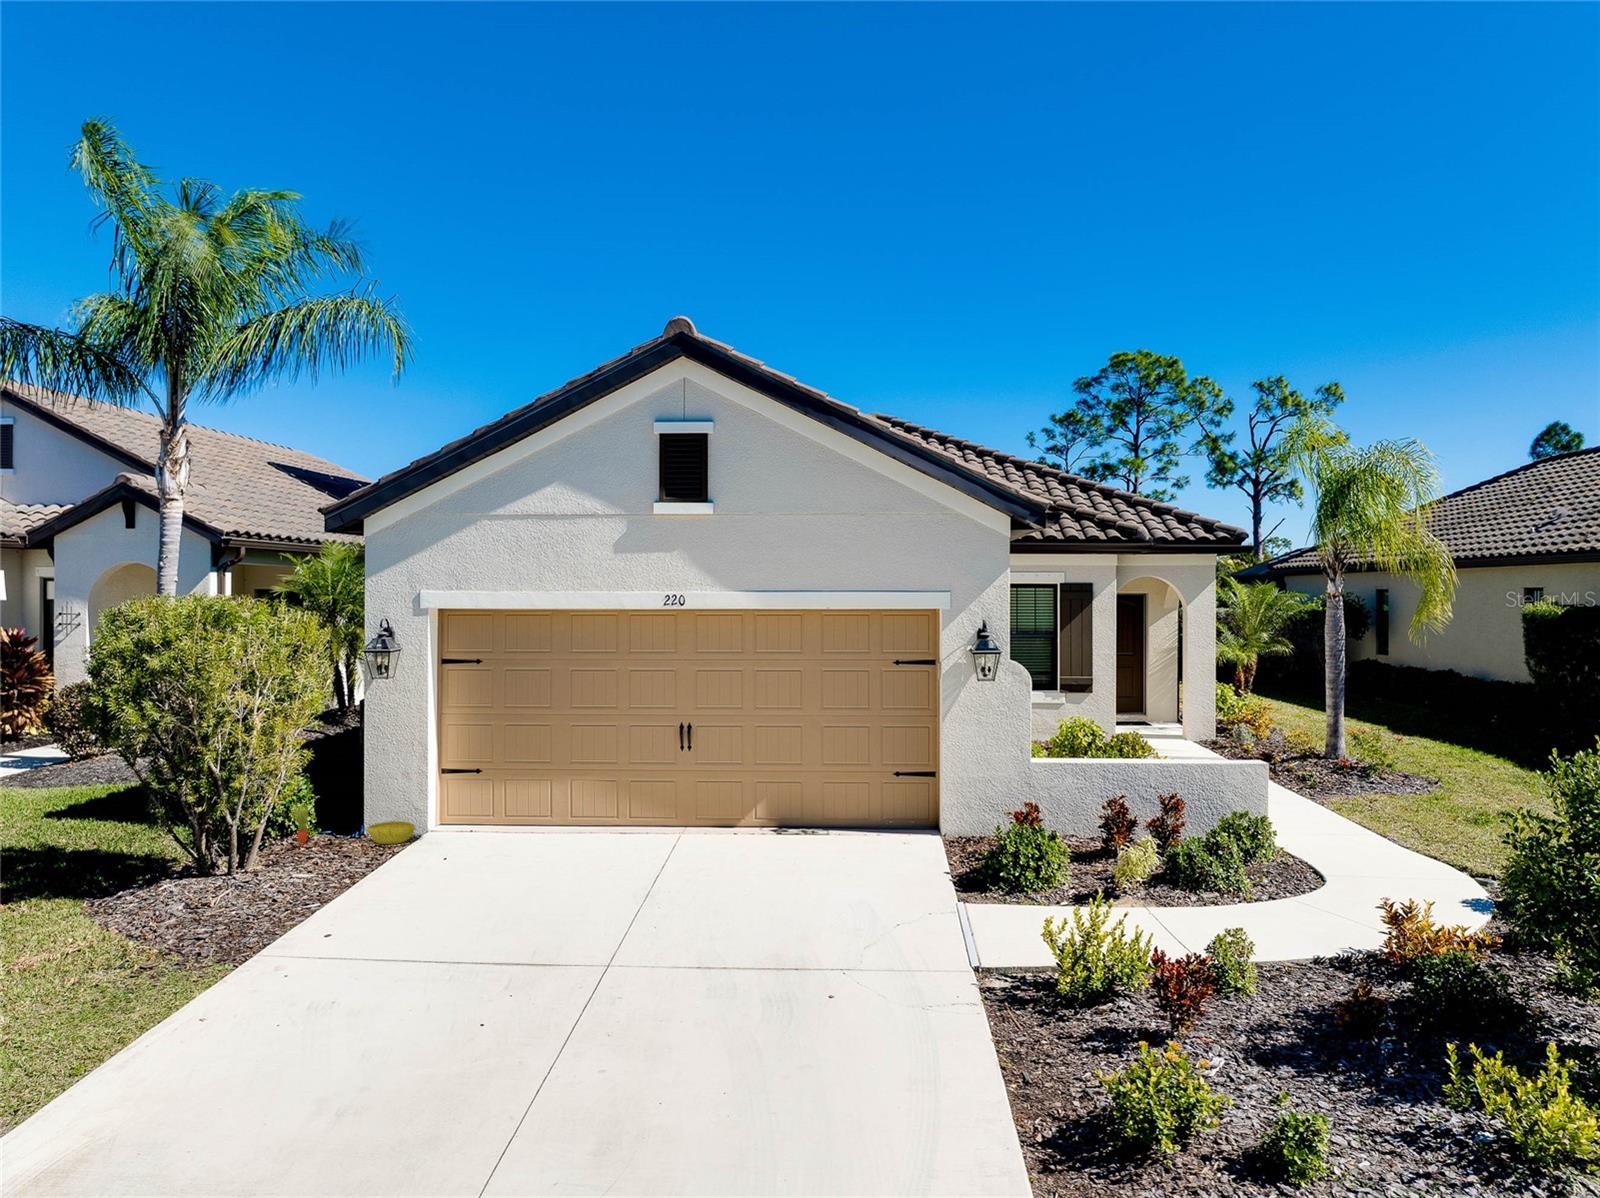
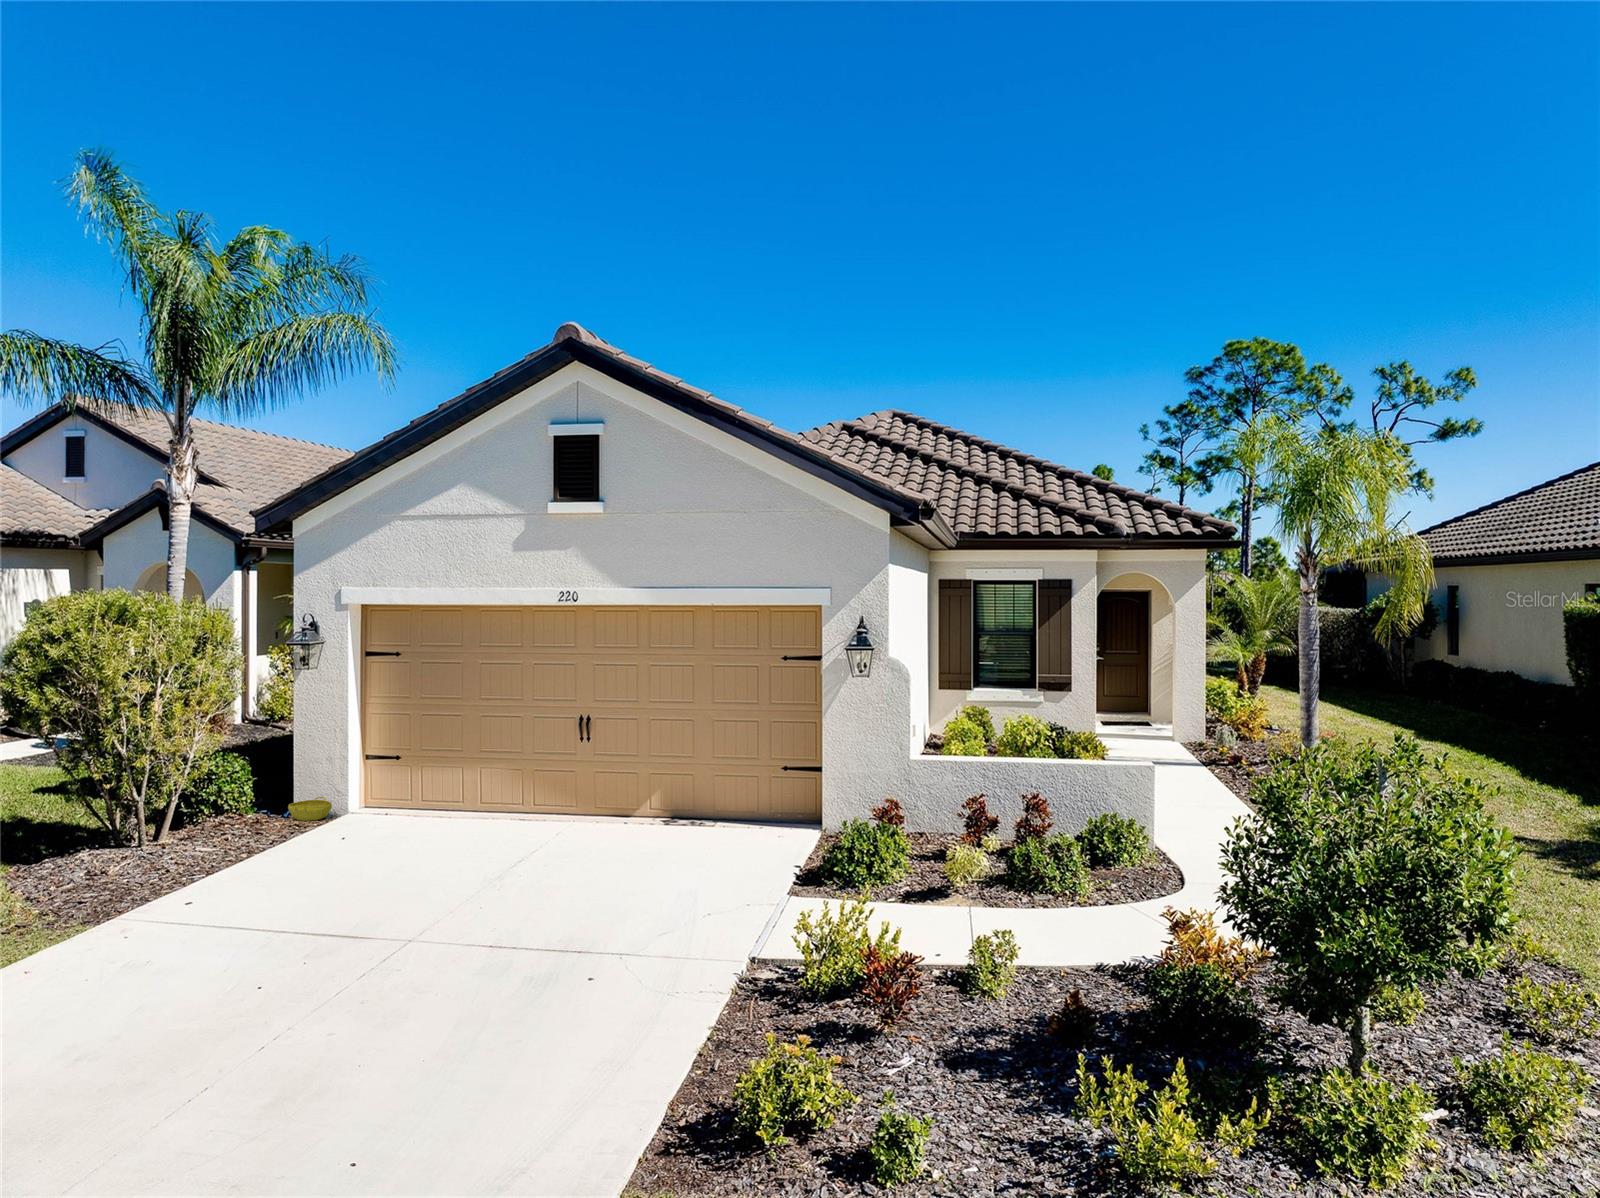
potted plant: present [292,804,309,844] -> none [221,780,241,819]

